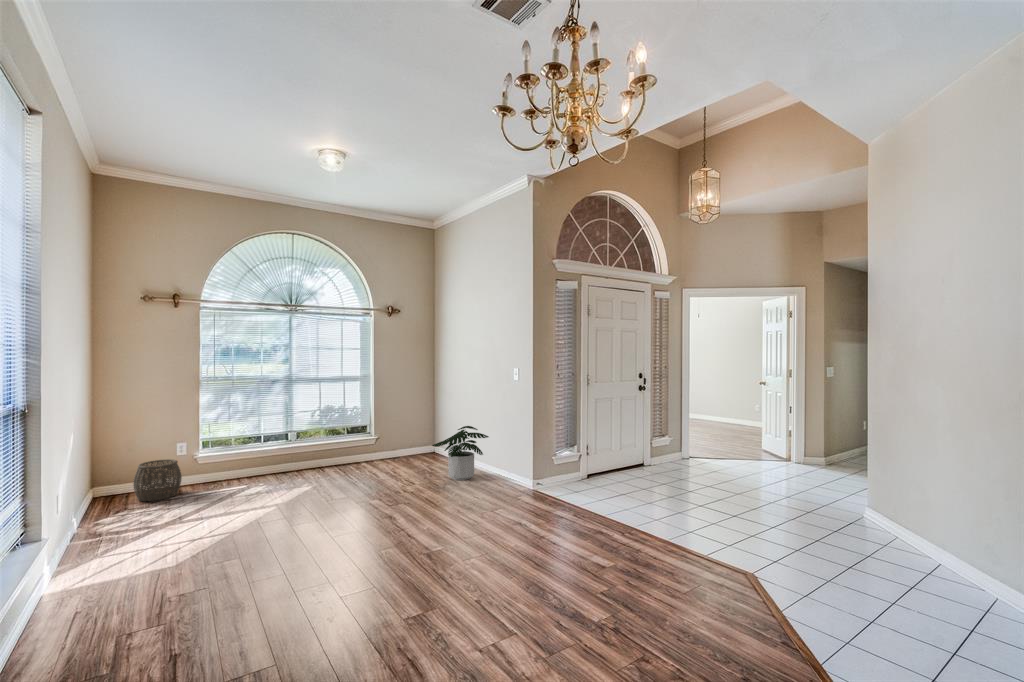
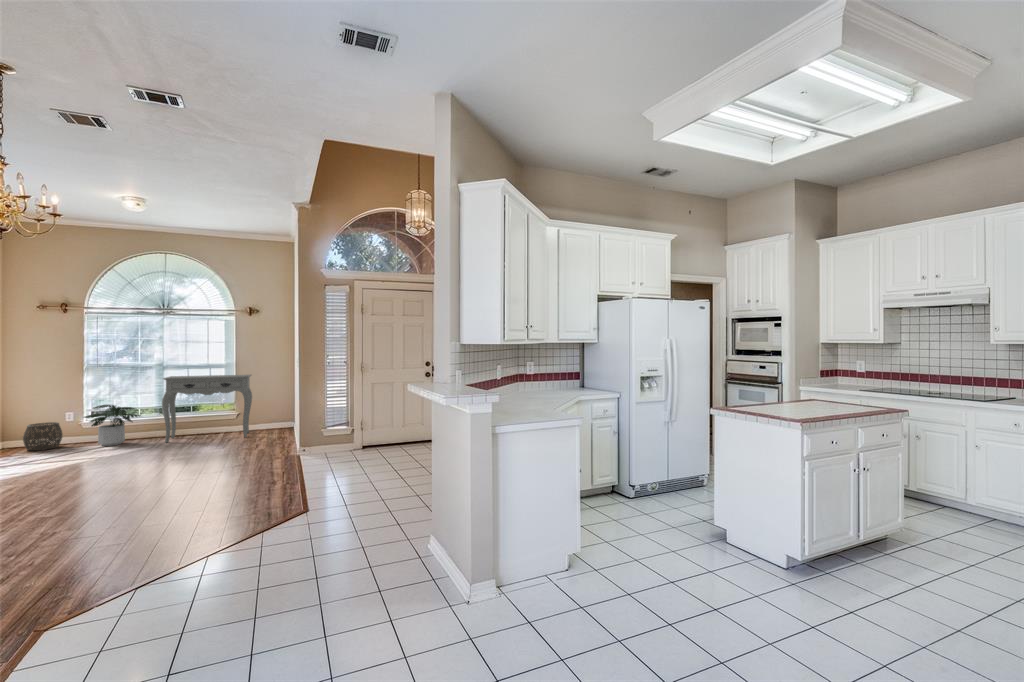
console table: none [303,388,407,480] -> present [162,375,252,443]
potted plant: present [432,426,489,480] -> present [84,404,141,446]

